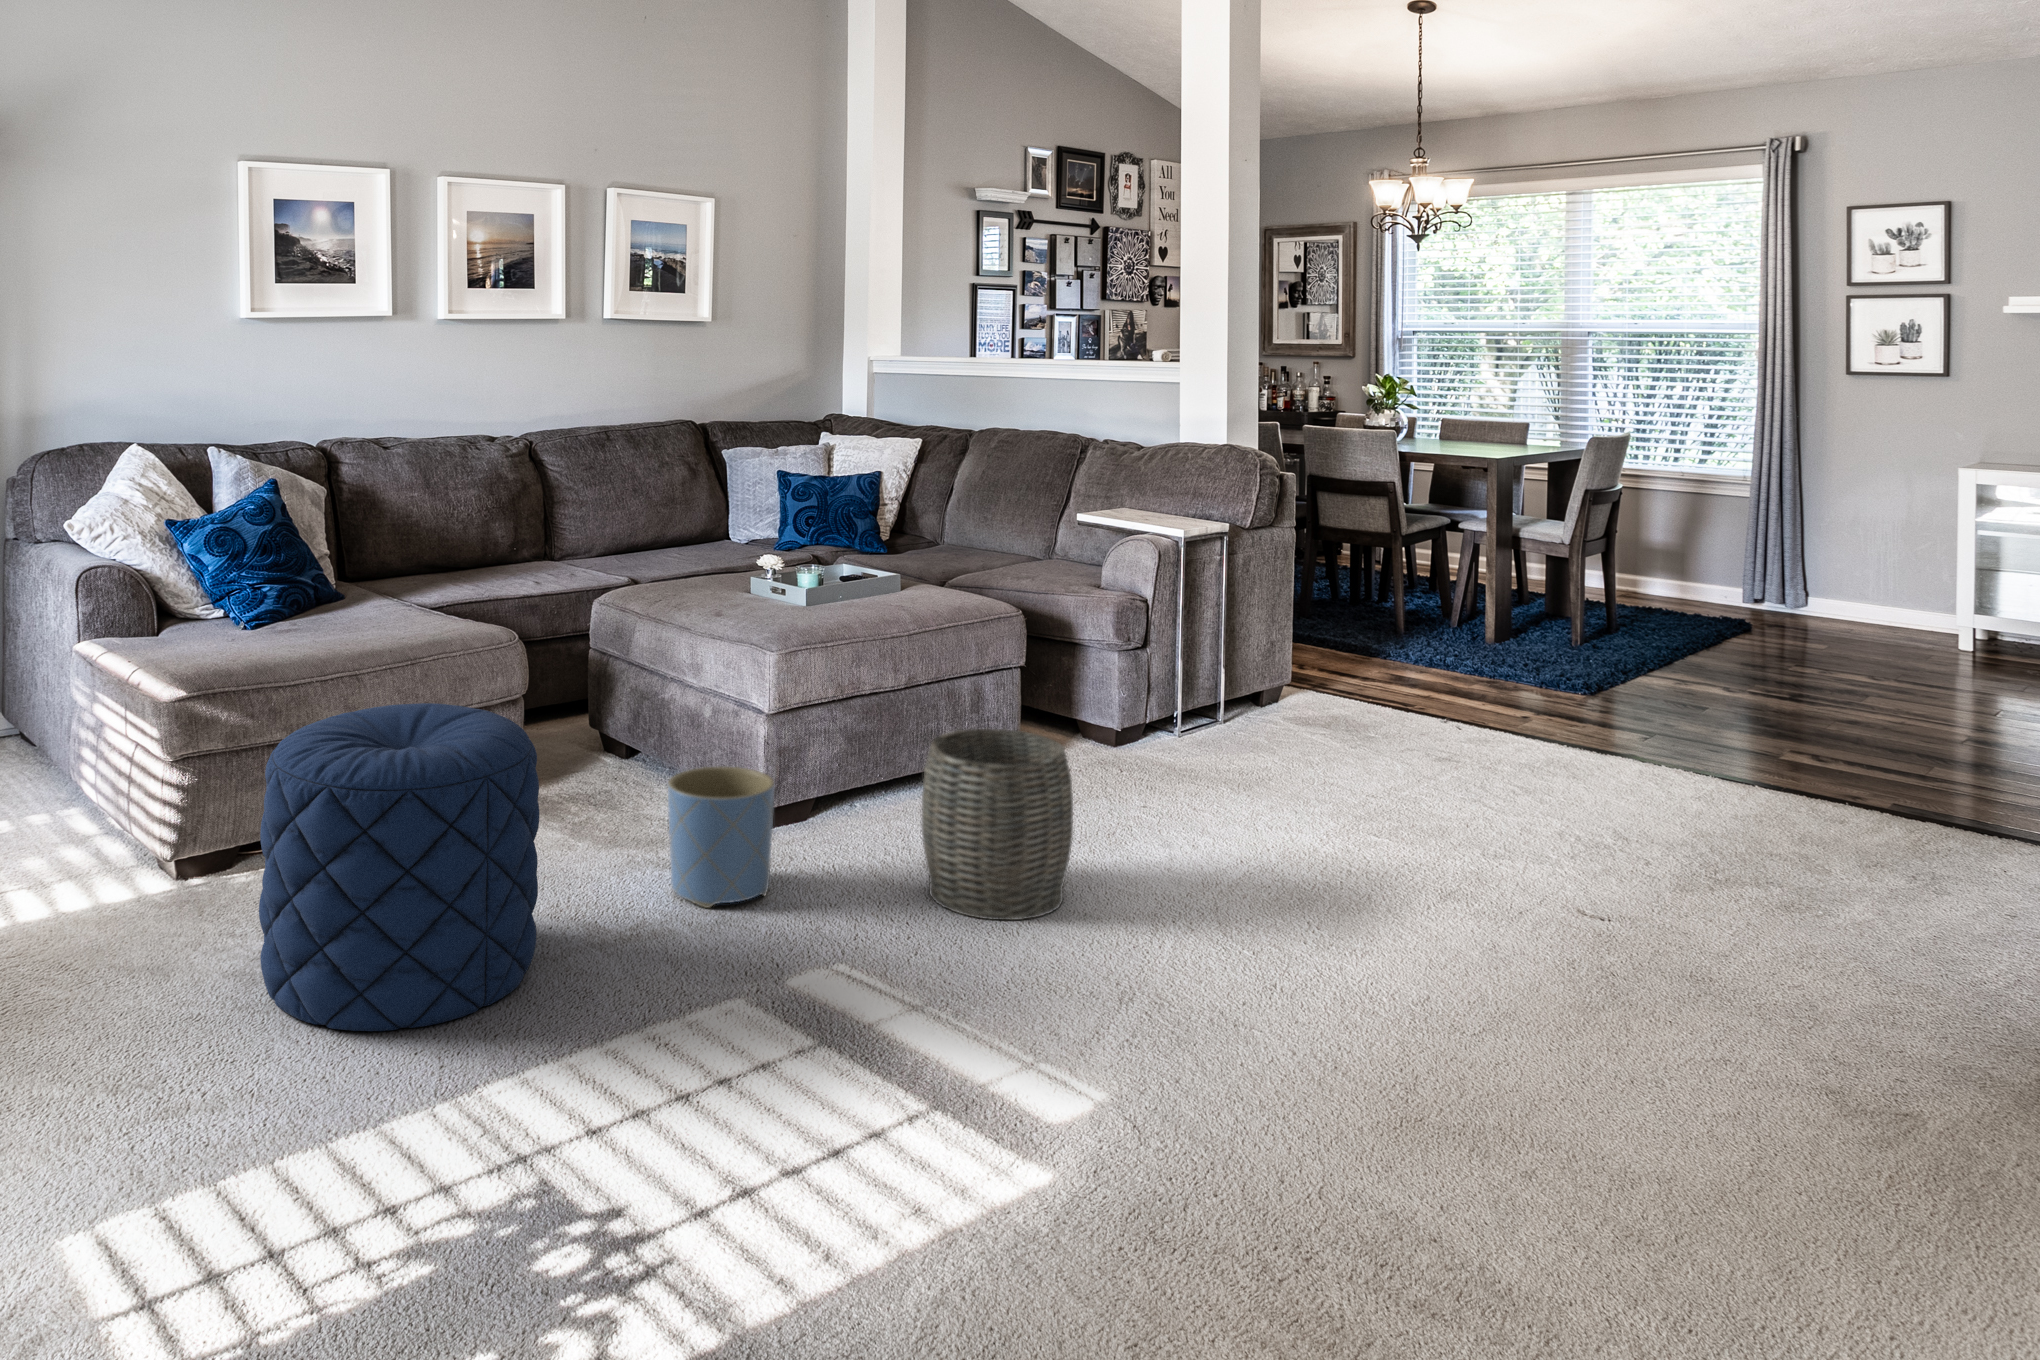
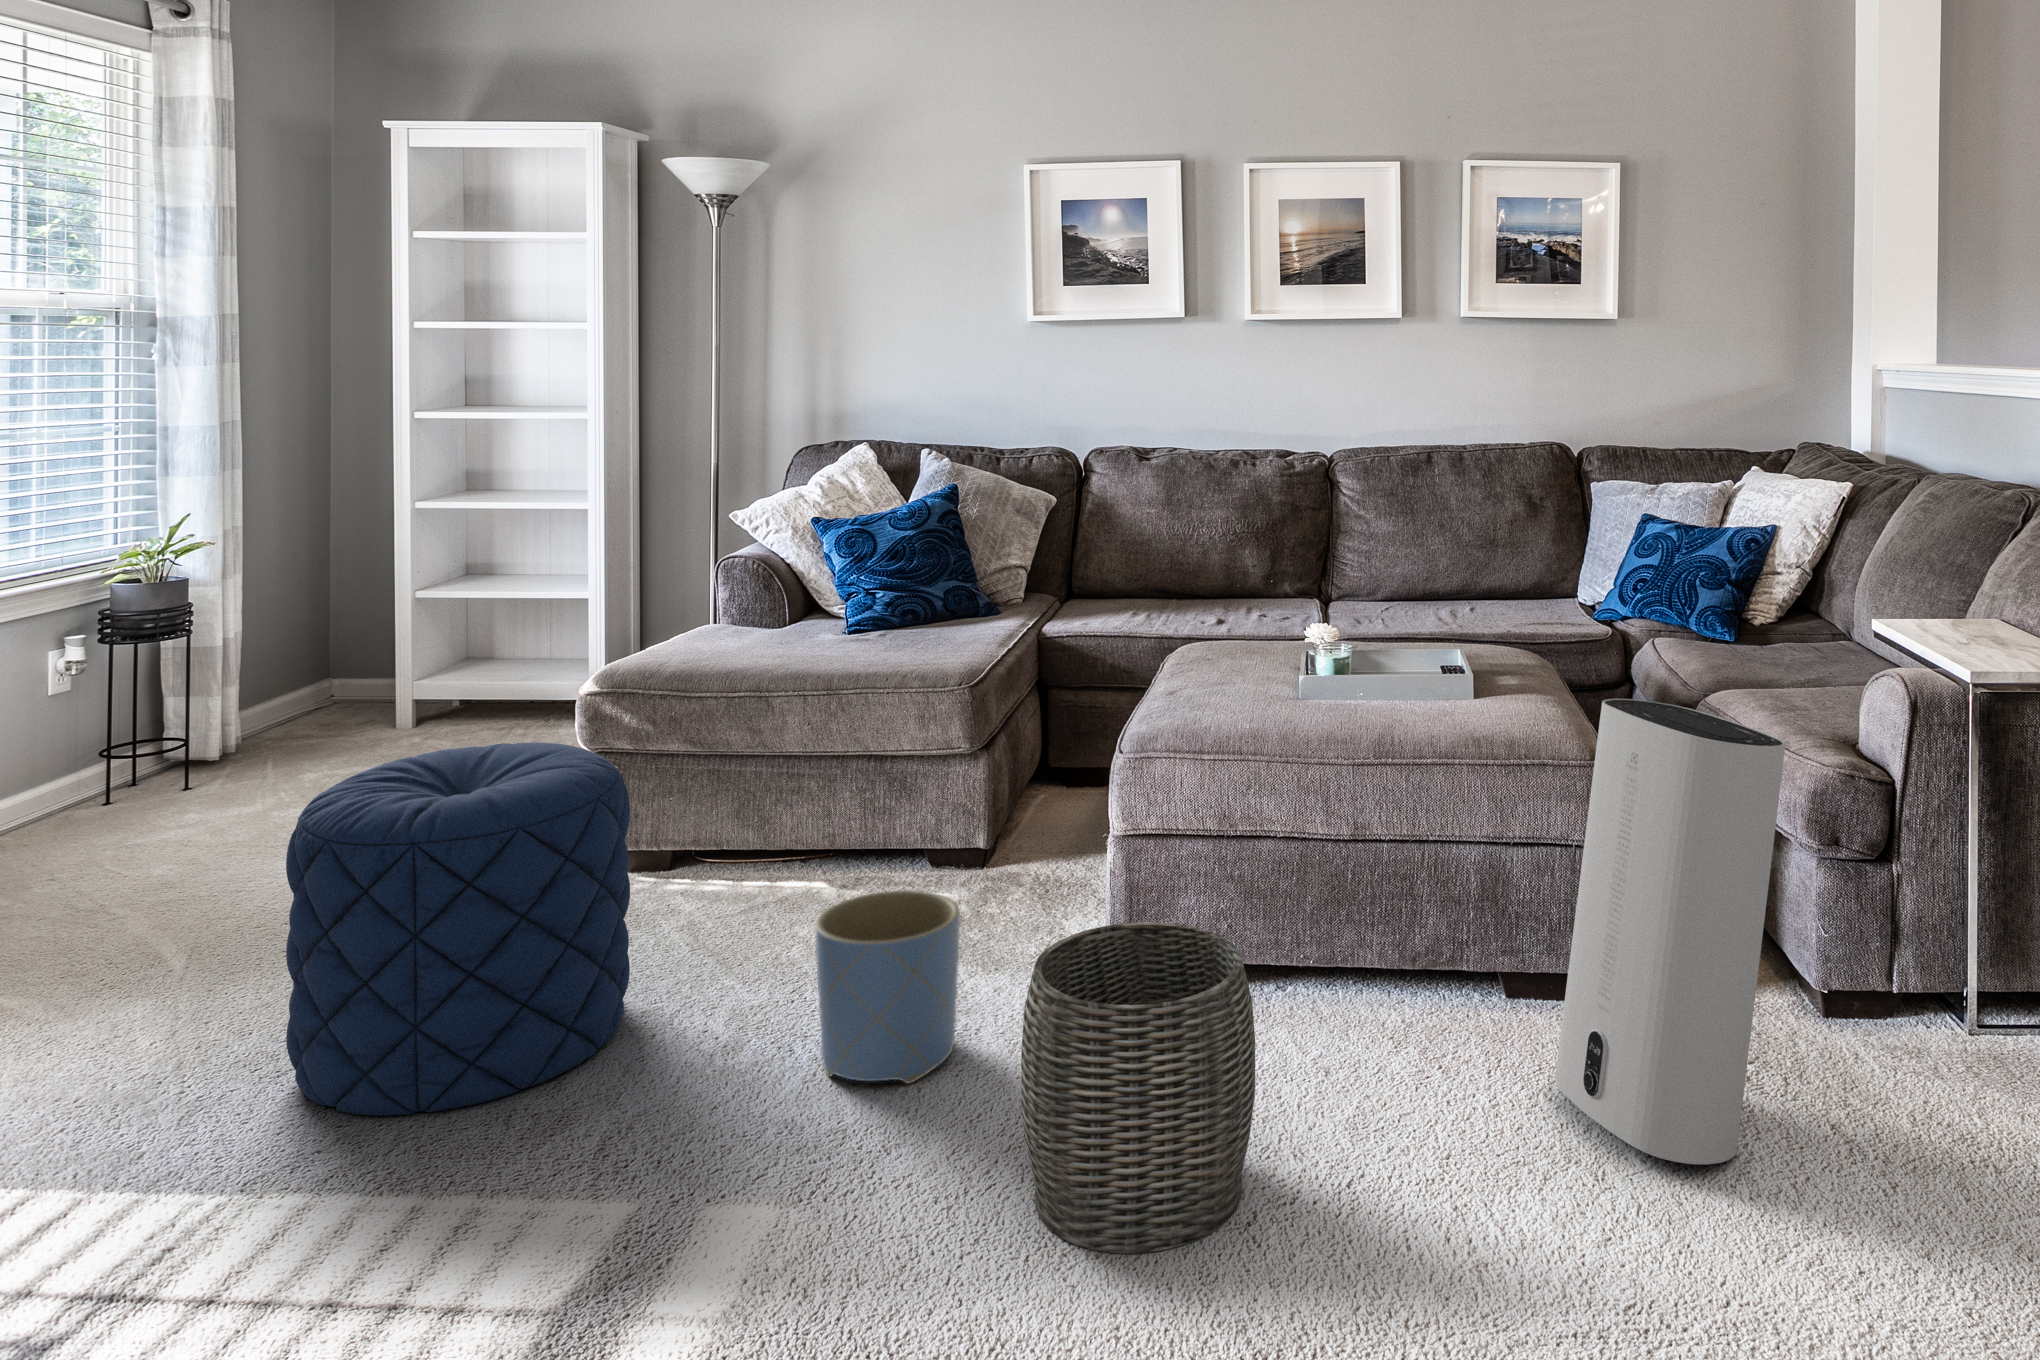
air purifier: none [1075,563,1208,810] -> present [1555,699,1785,1164]

